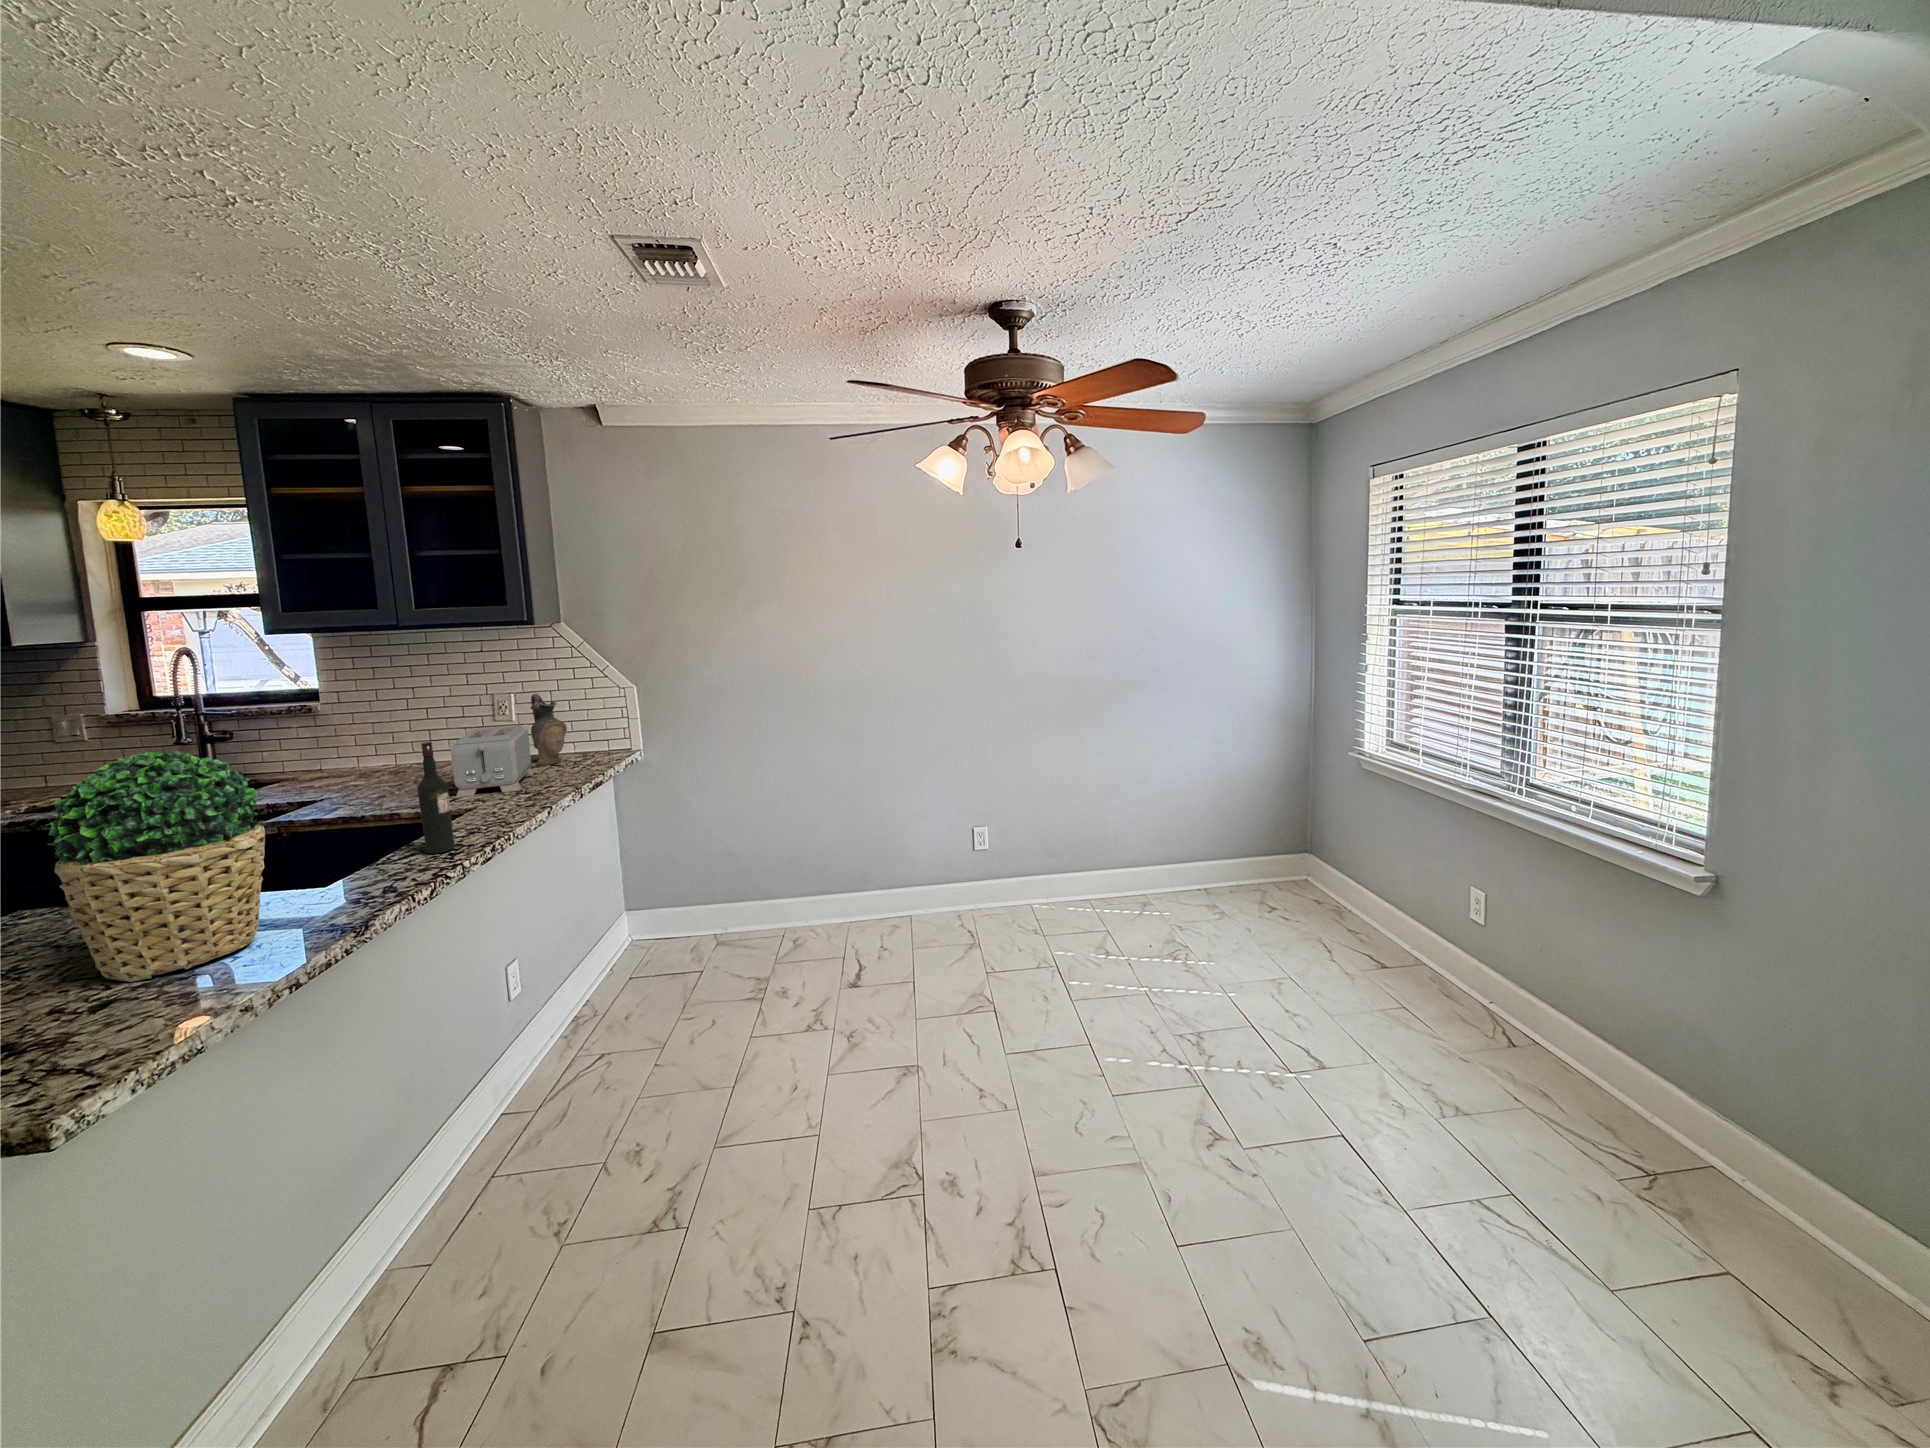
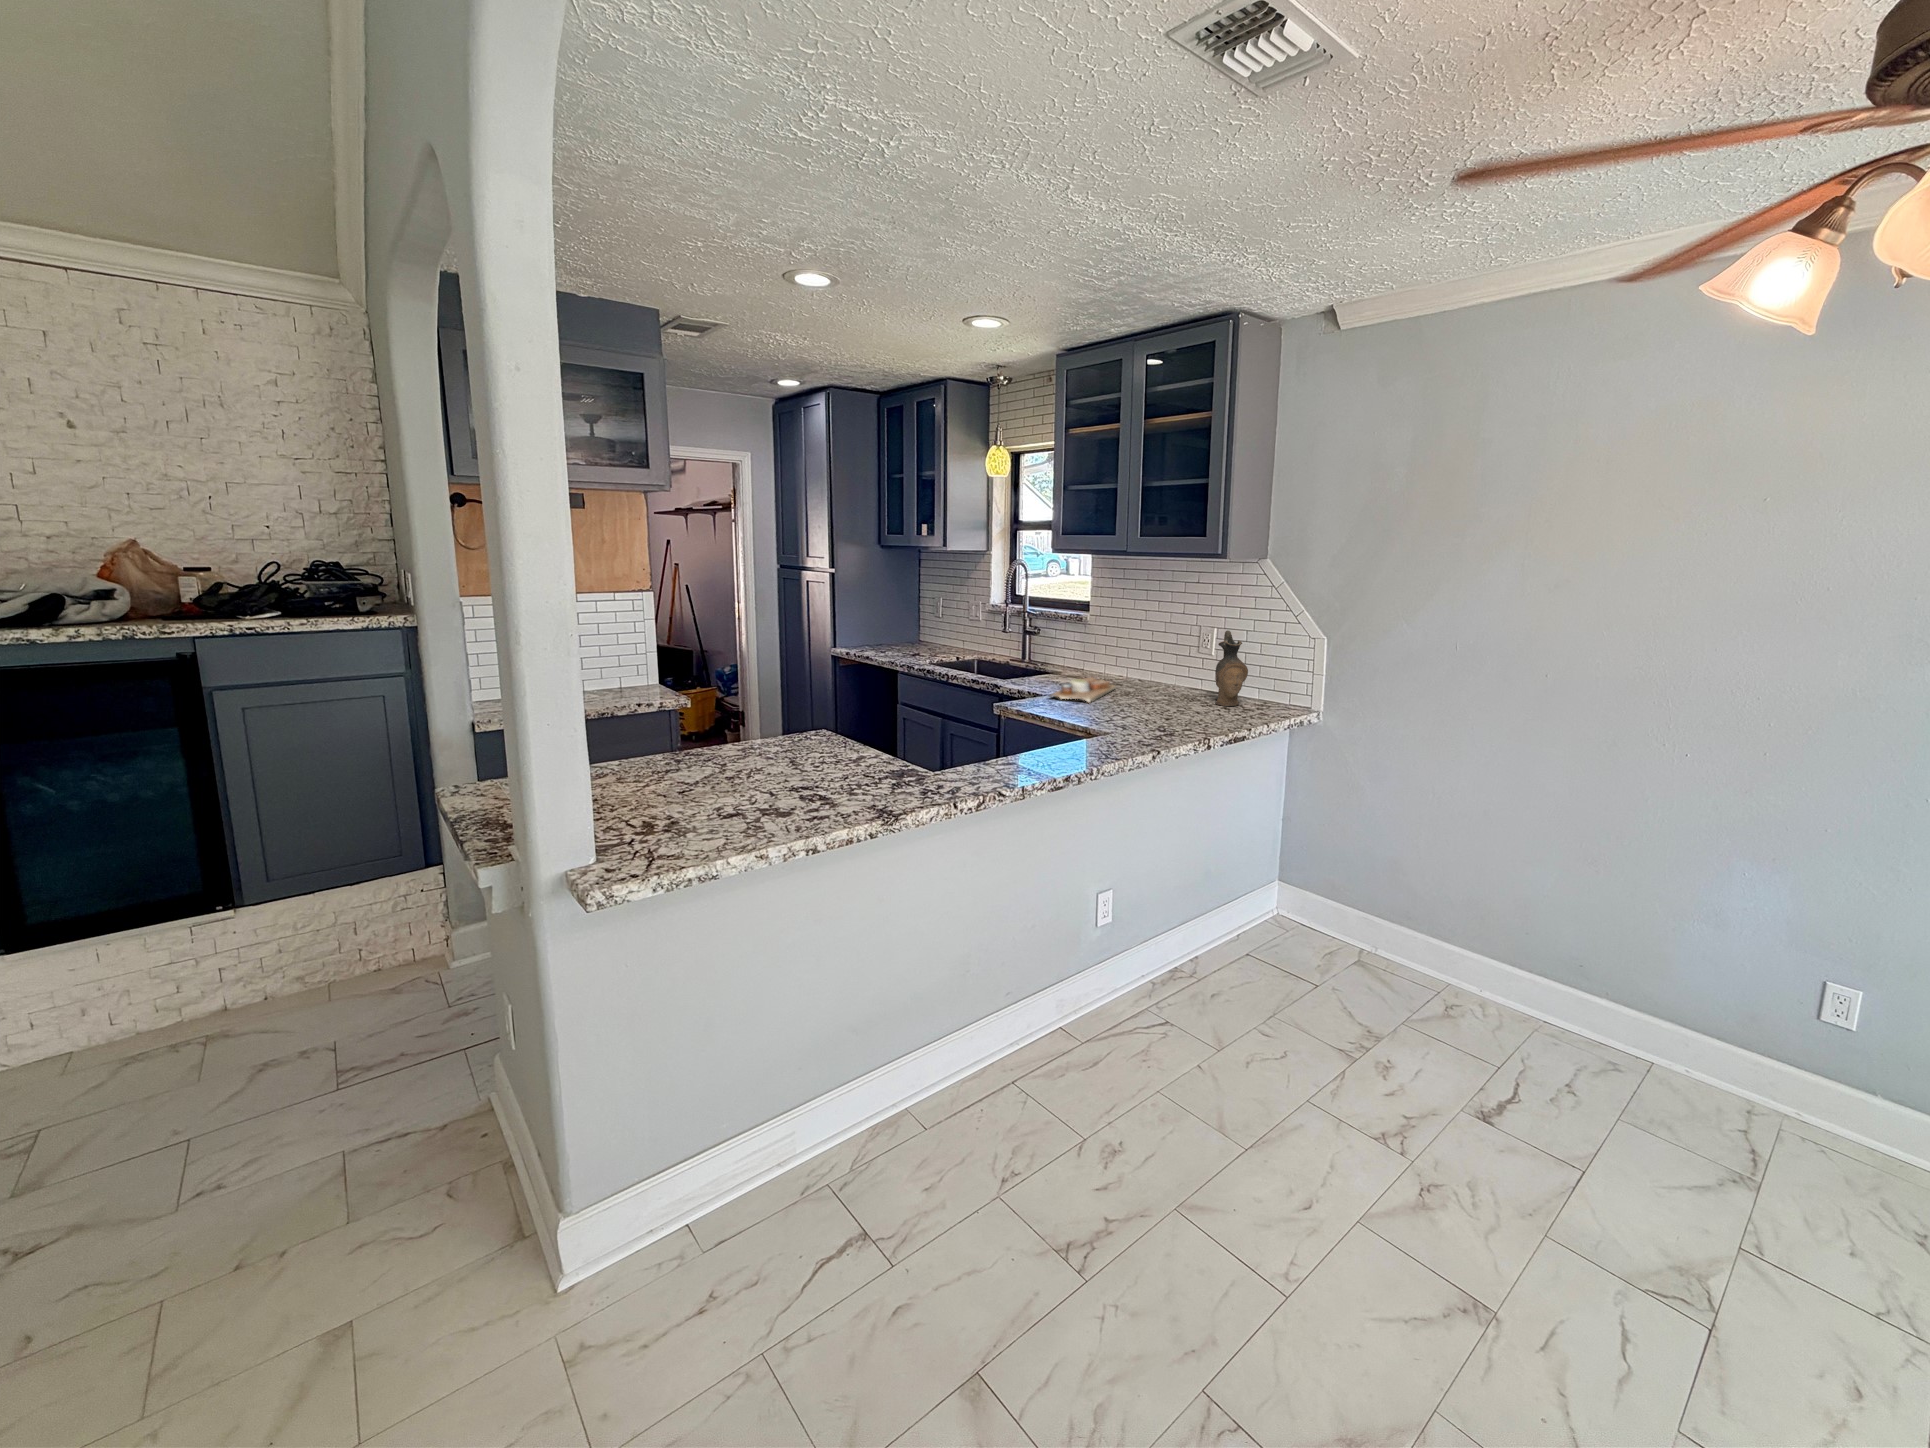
toaster: present [451,725,533,798] -> none [1116,657,1199,726]
wine bottle: present [417,742,455,854] -> none [1017,662,1041,769]
potted plant: present [47,750,265,982] -> none [738,635,857,808]
cutting board: none [331,770,402,801] -> present [1050,678,1116,703]

